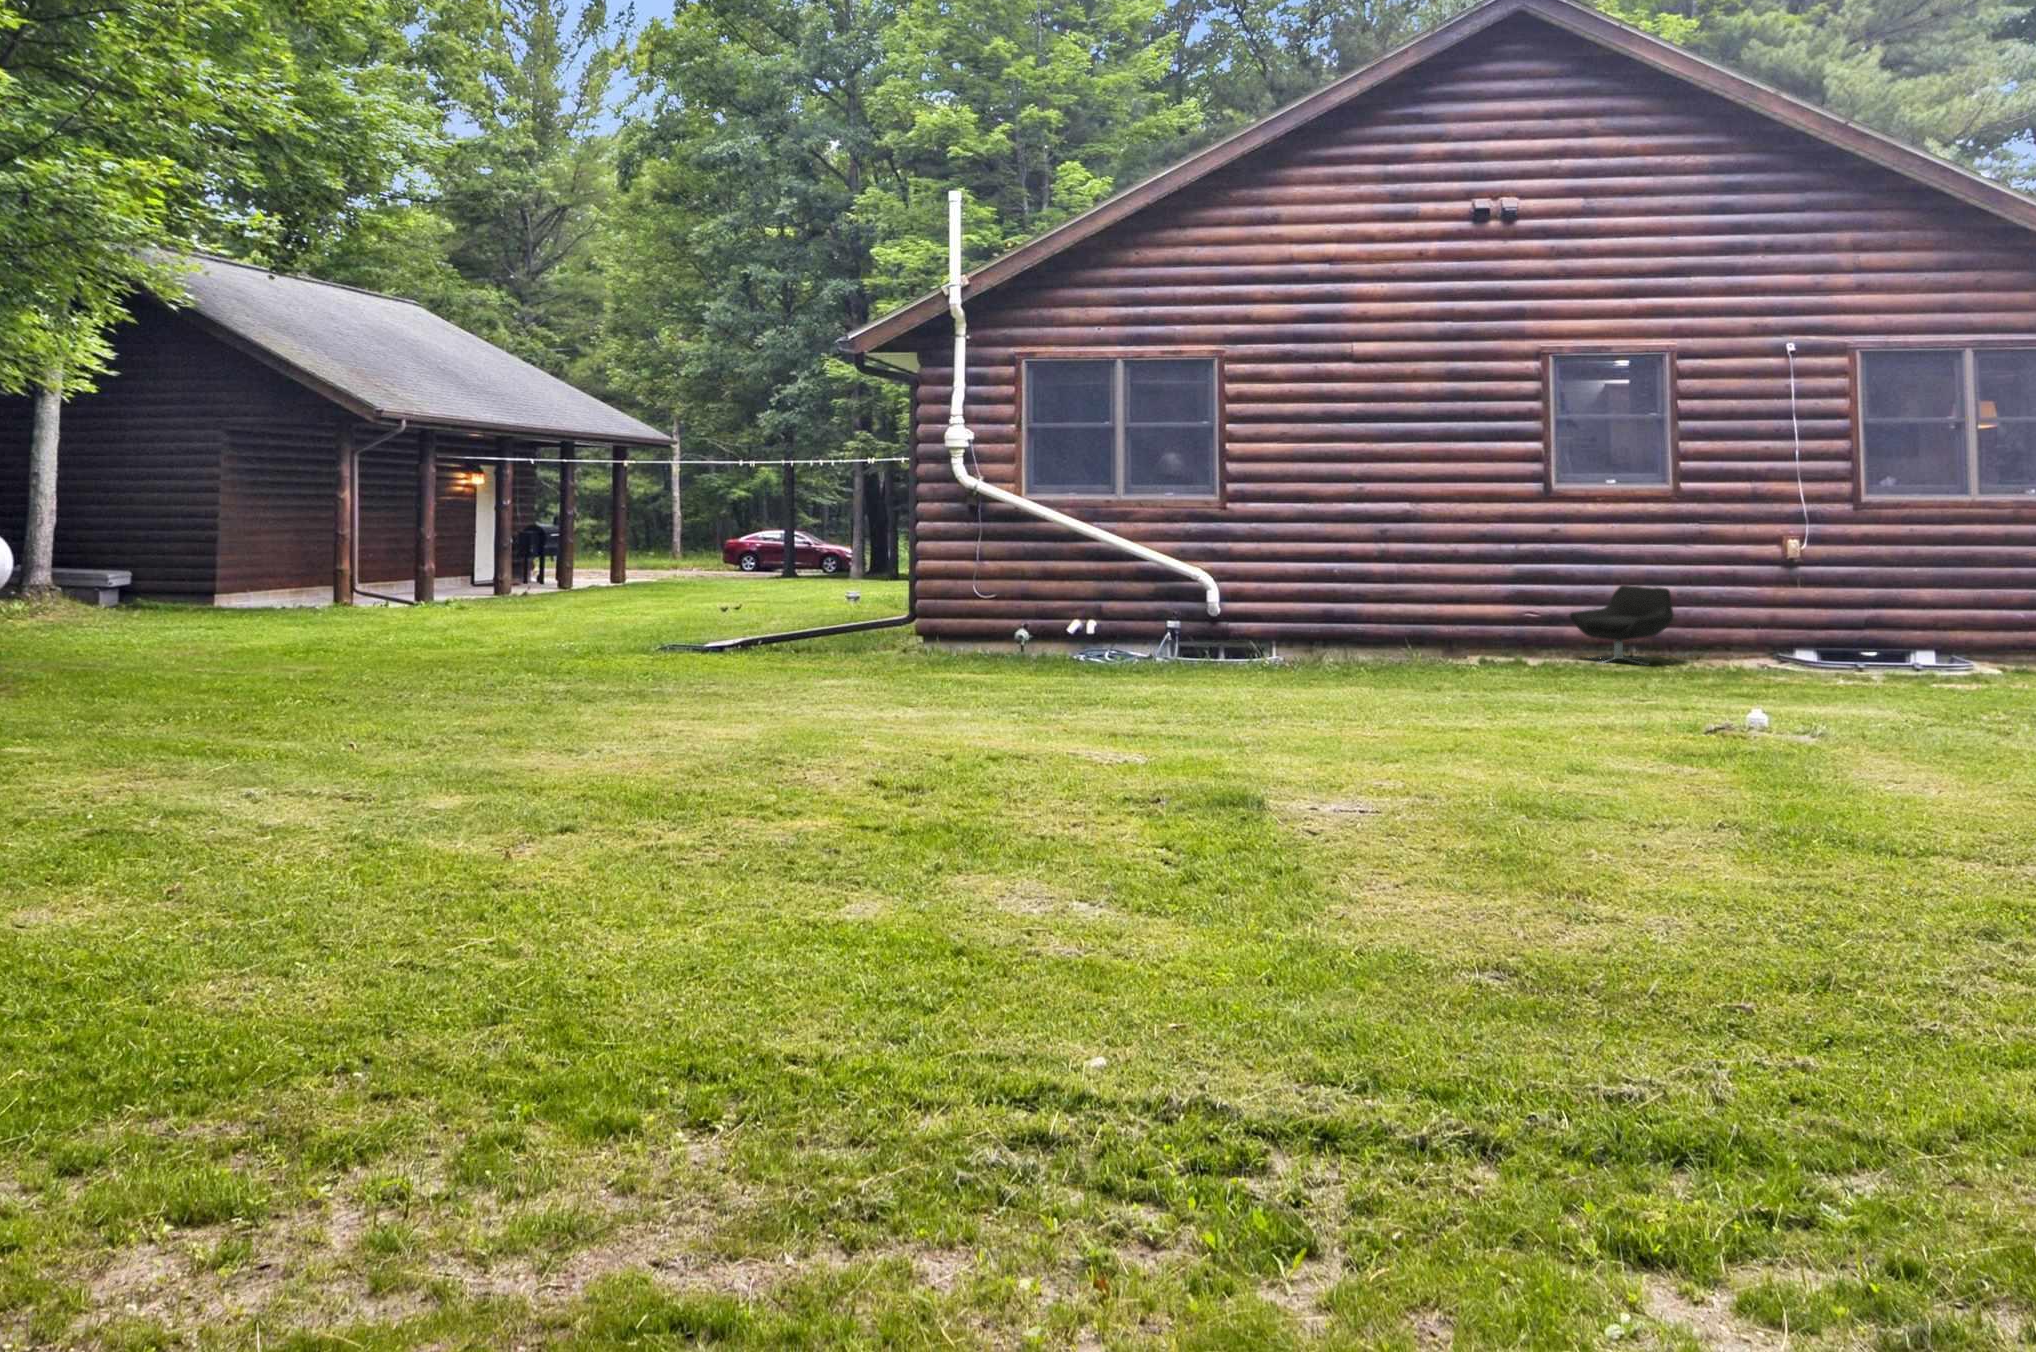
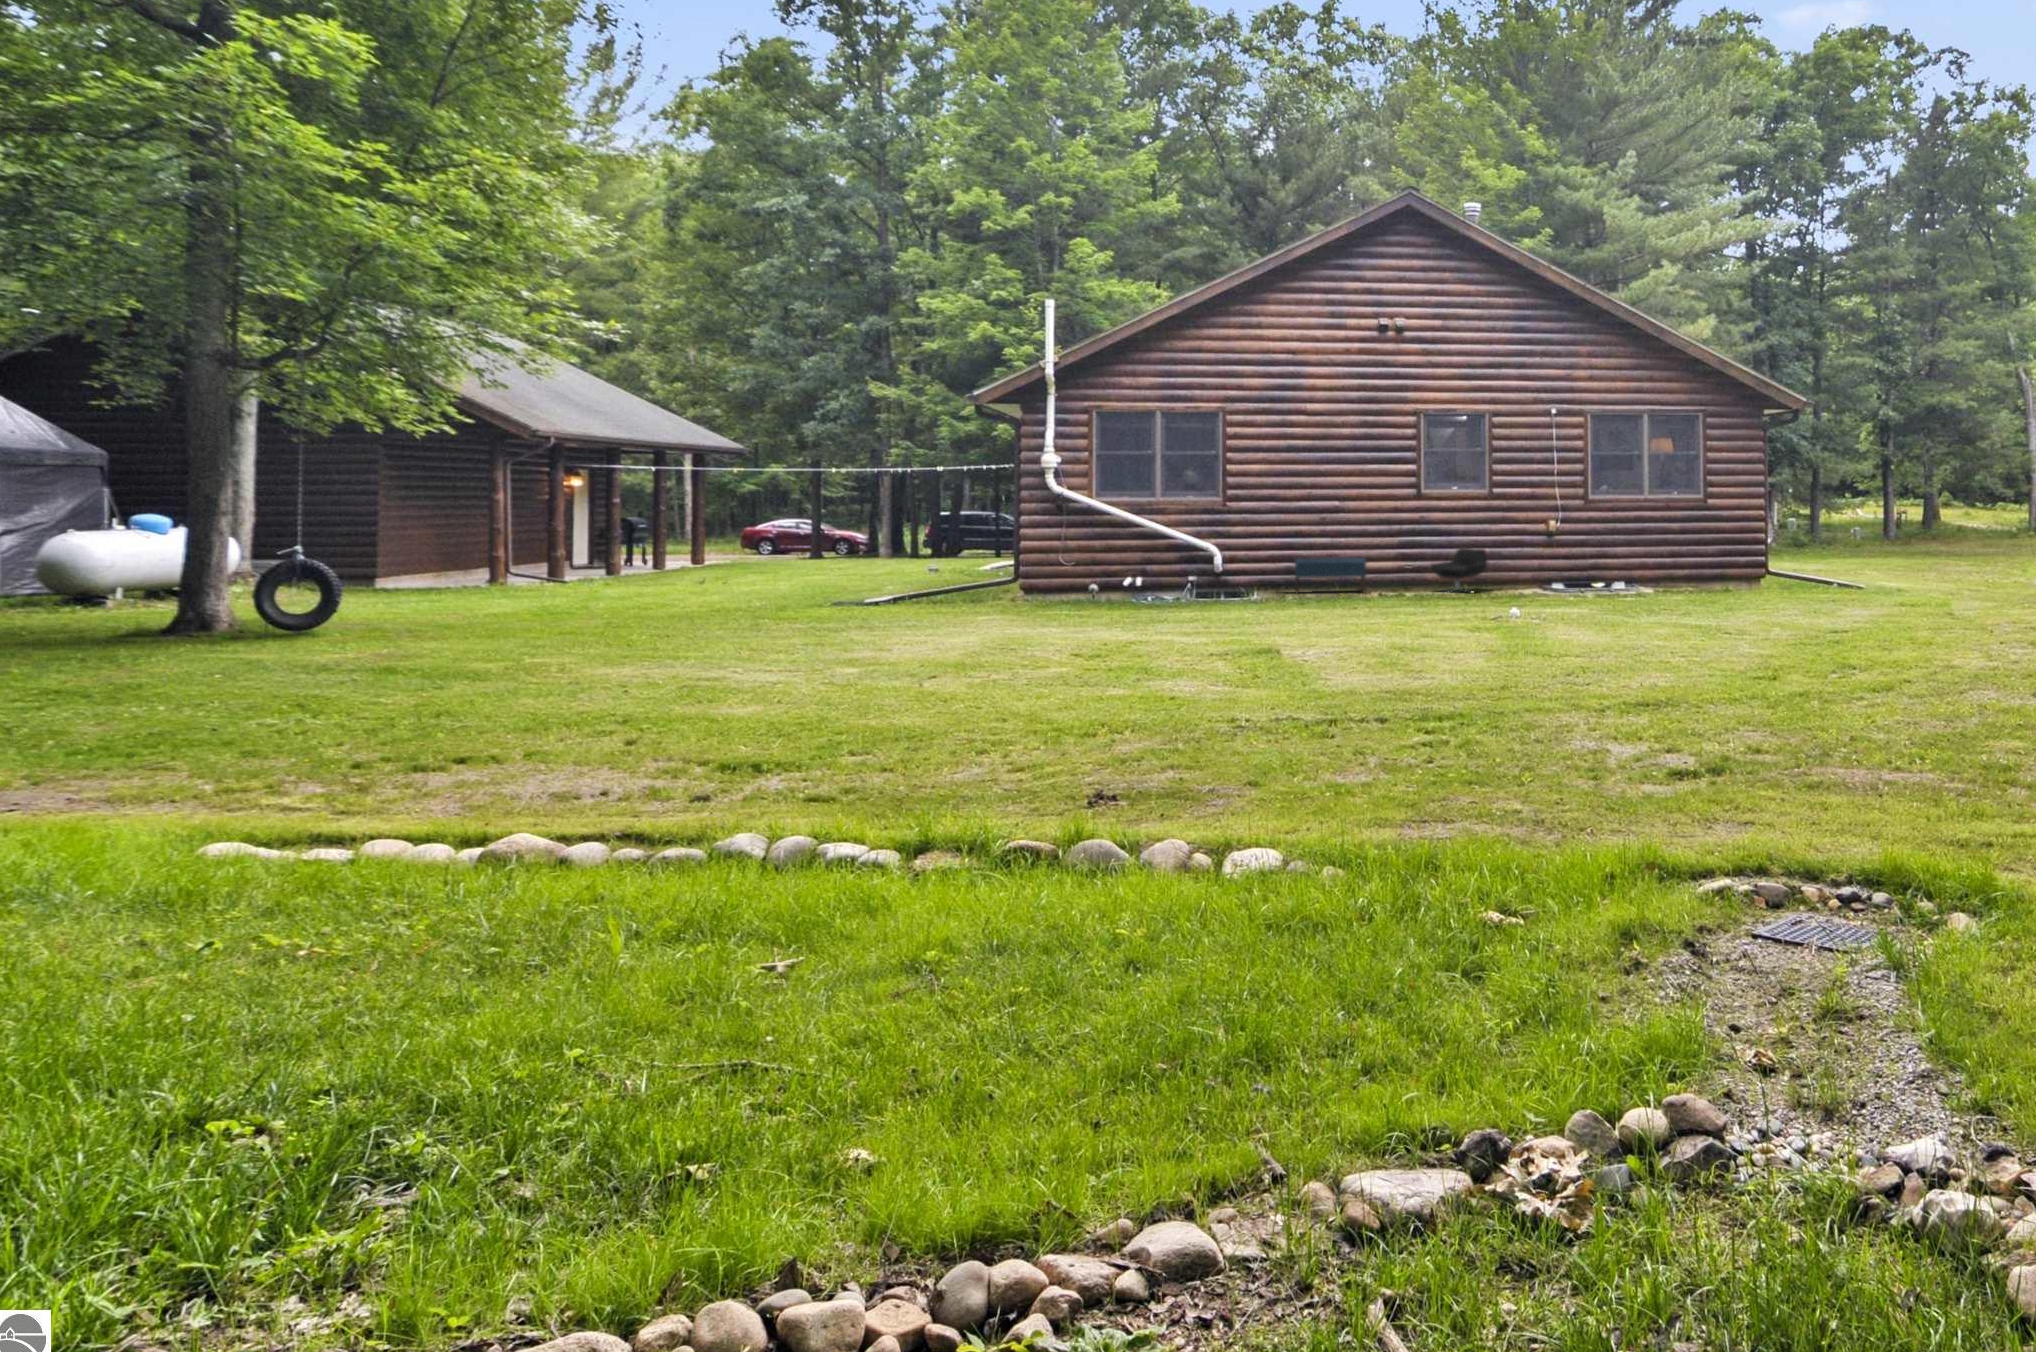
bench: none [1335,596,1456,657] -> present [1295,558,1366,592]

